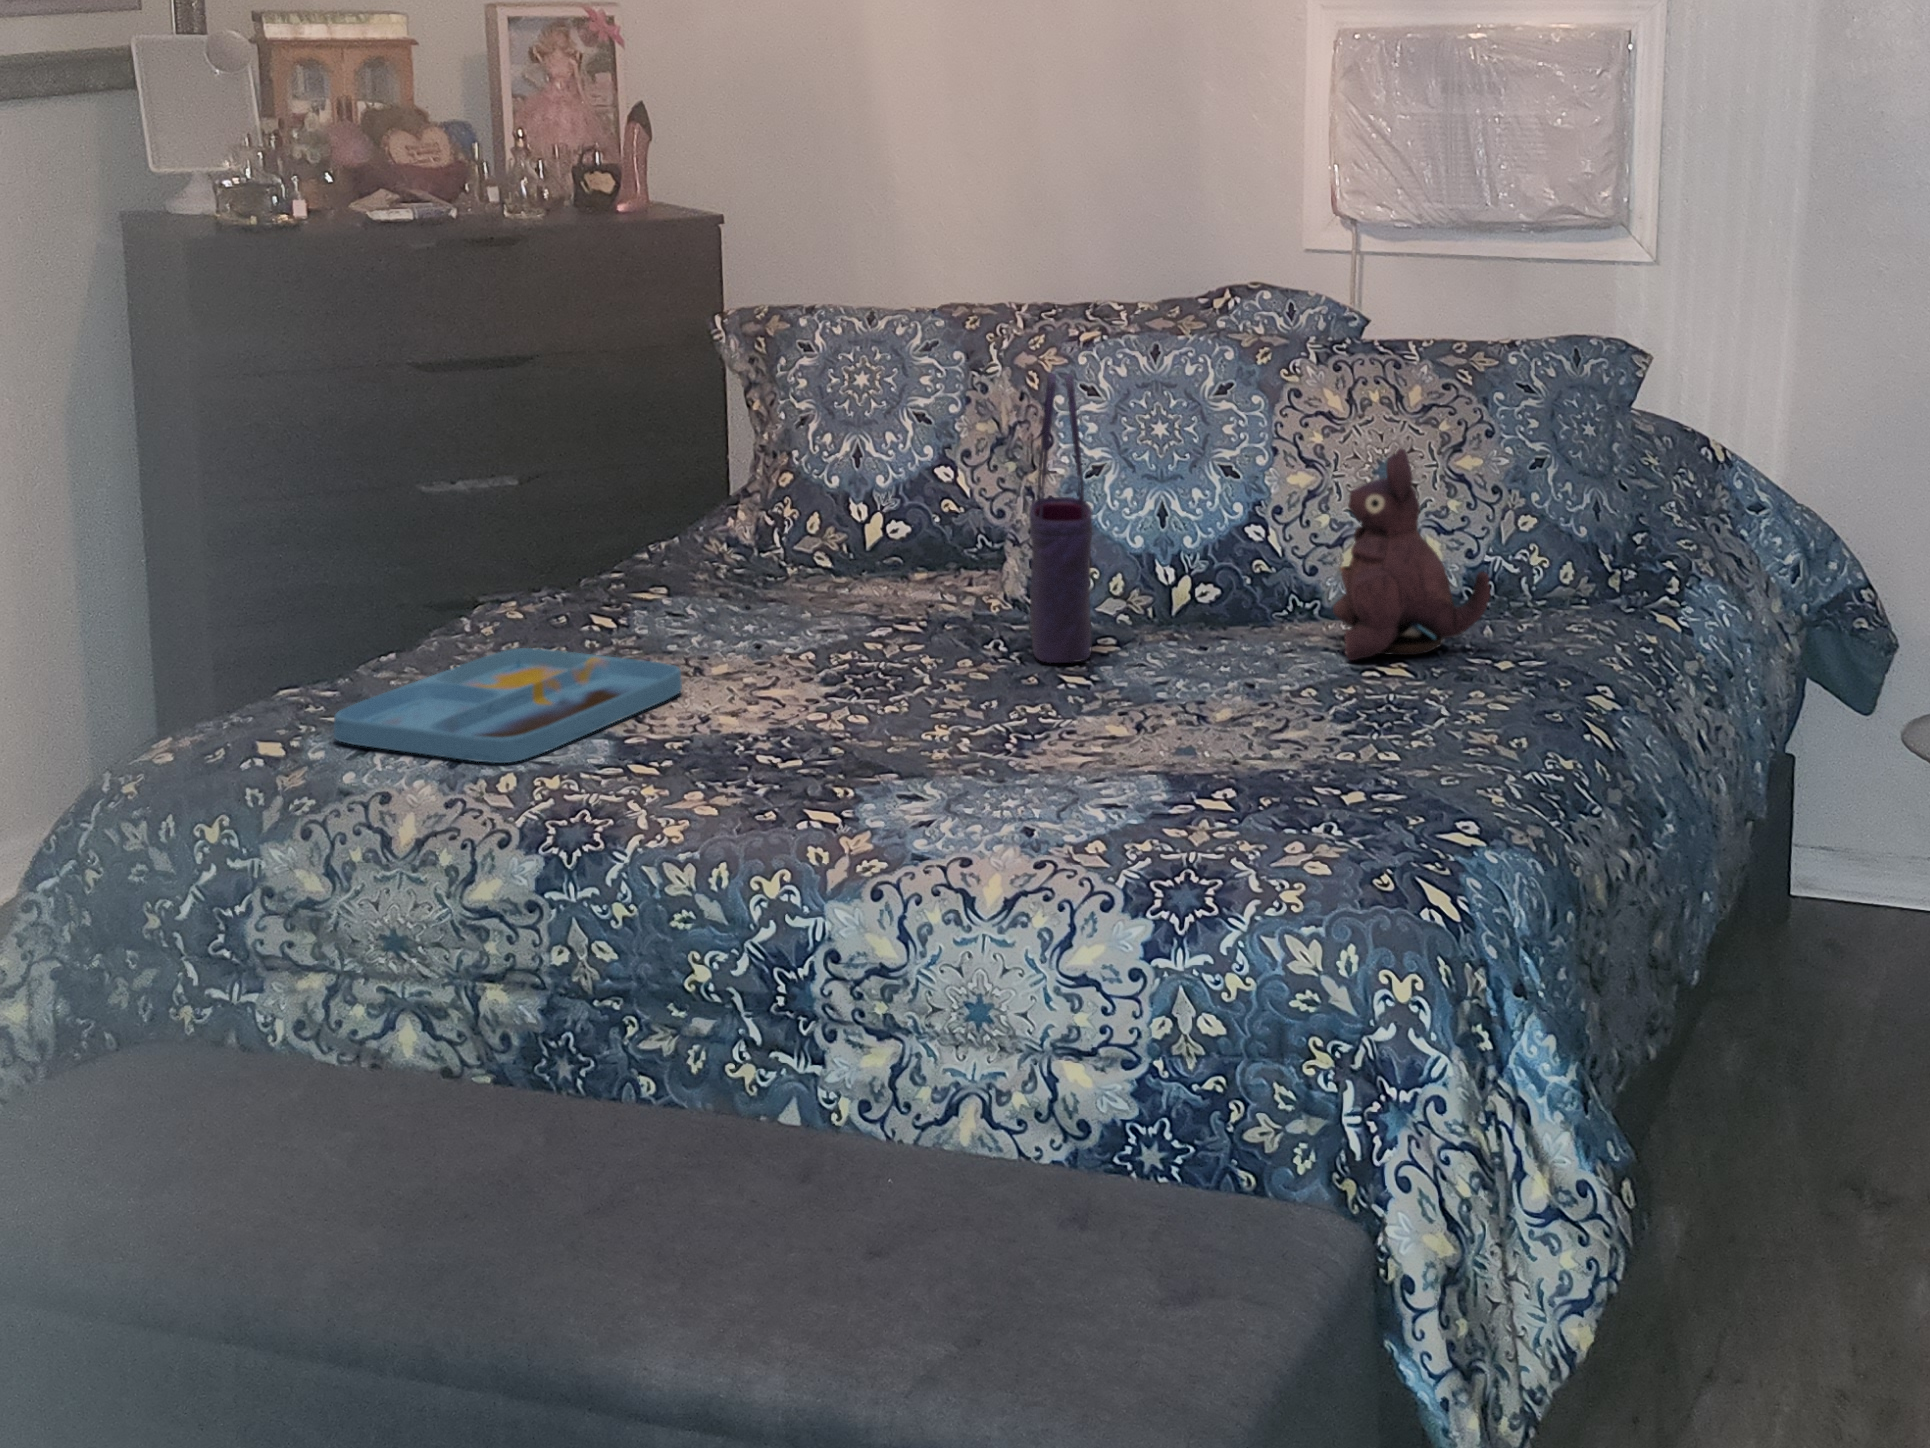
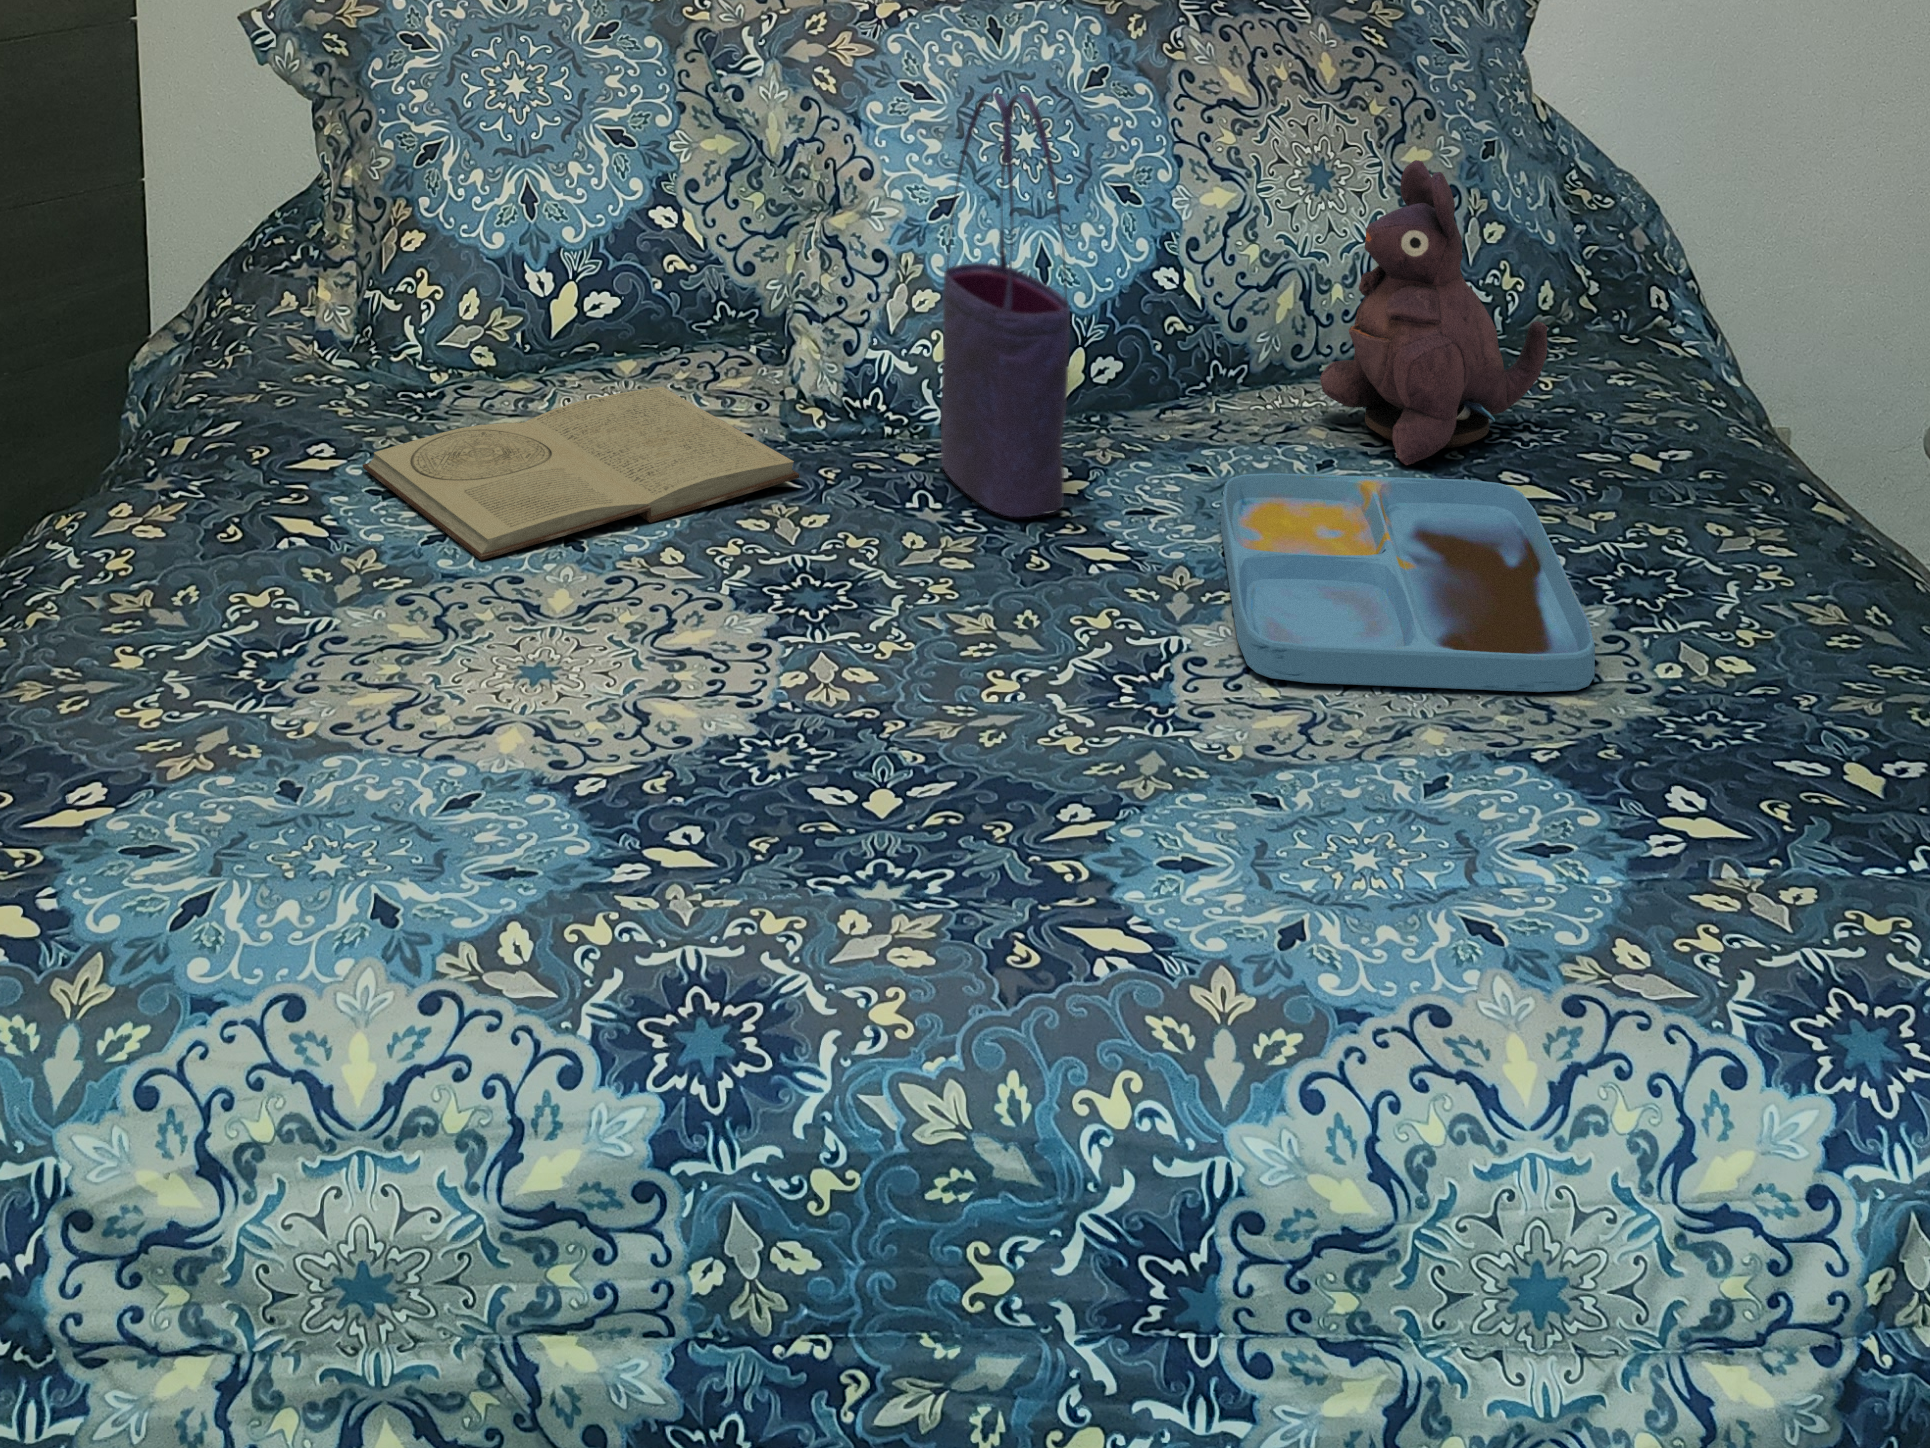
book: none [678,582,933,655] -> present [362,387,799,560]
tray: present [334,648,682,763] -> present [1221,473,1595,692]

